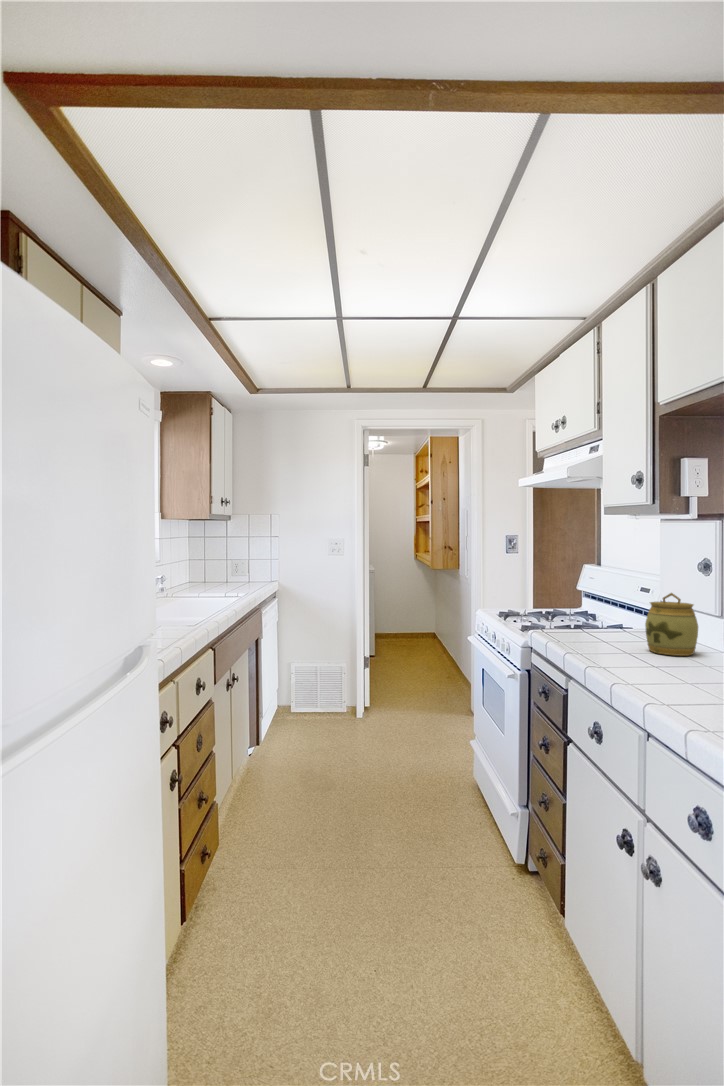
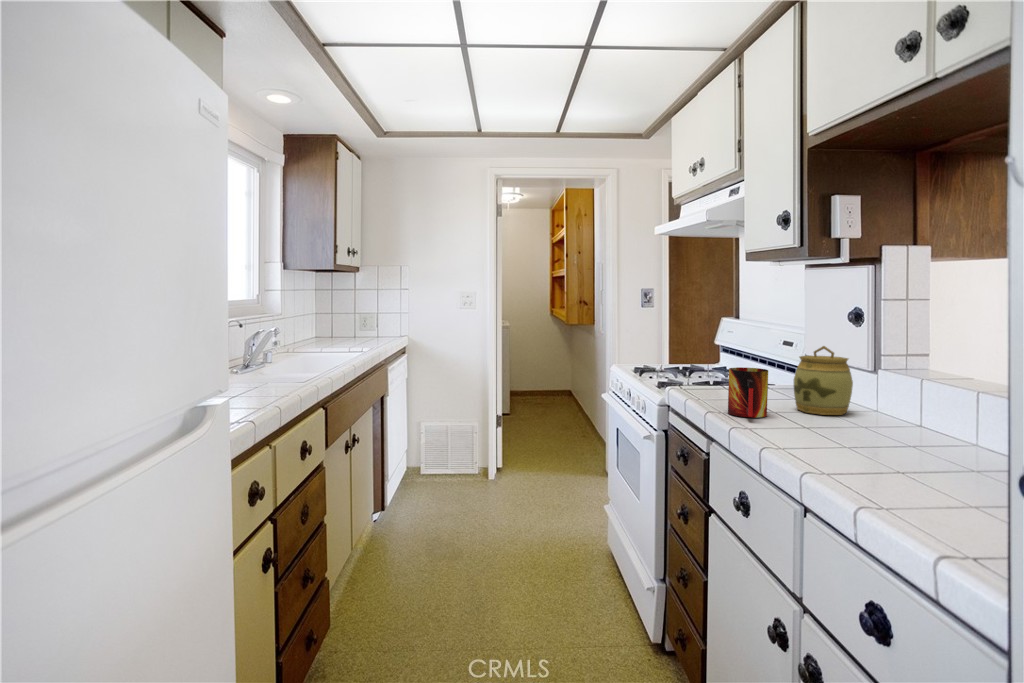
mug: none [586,612,621,656] -> present [728,367,768,418]

